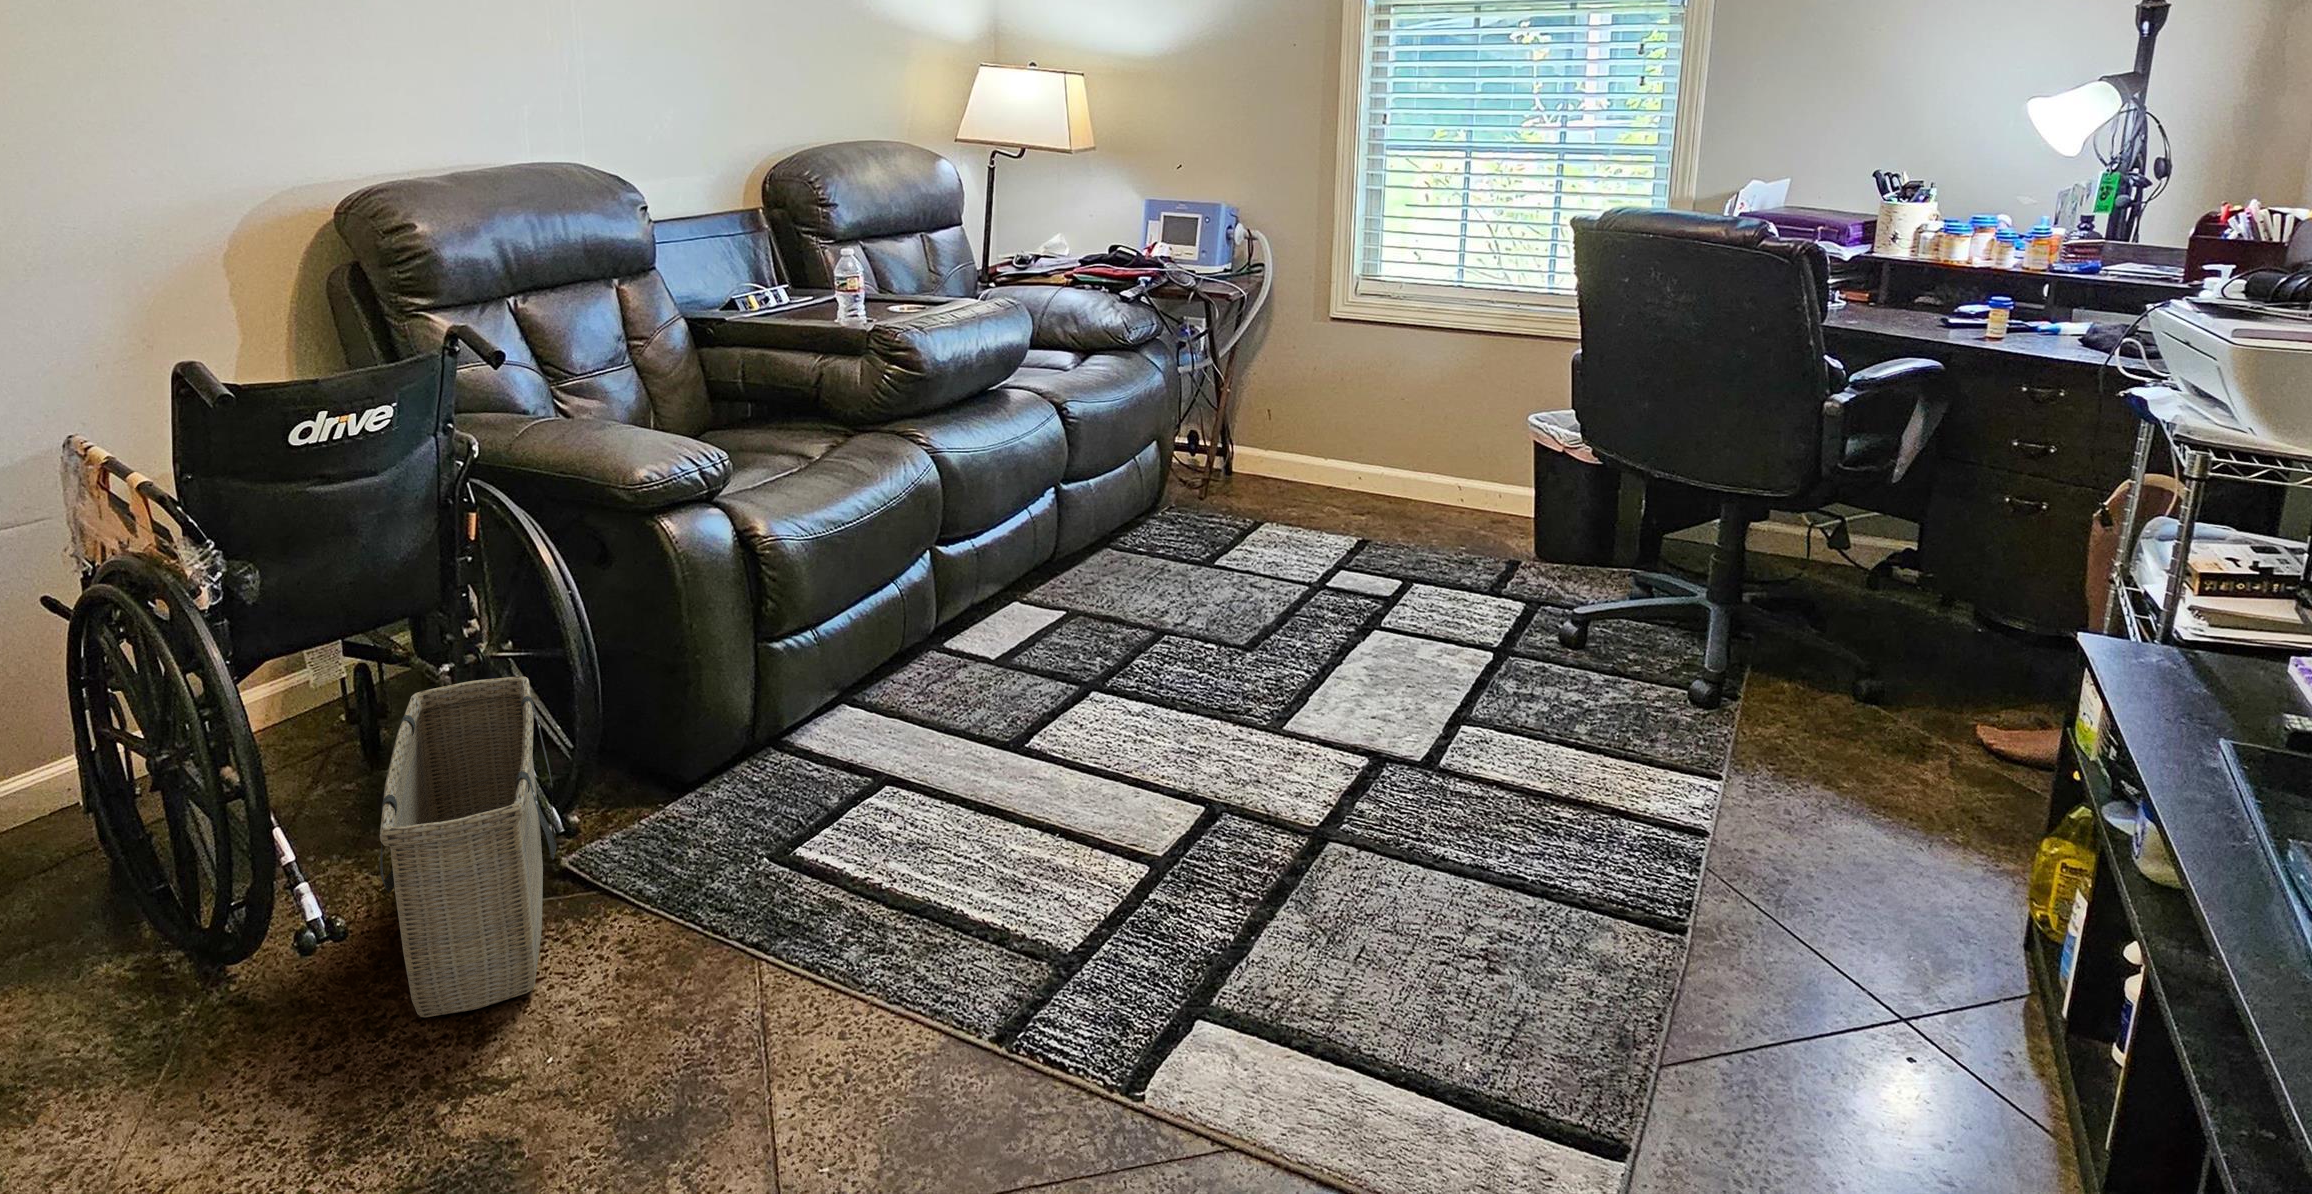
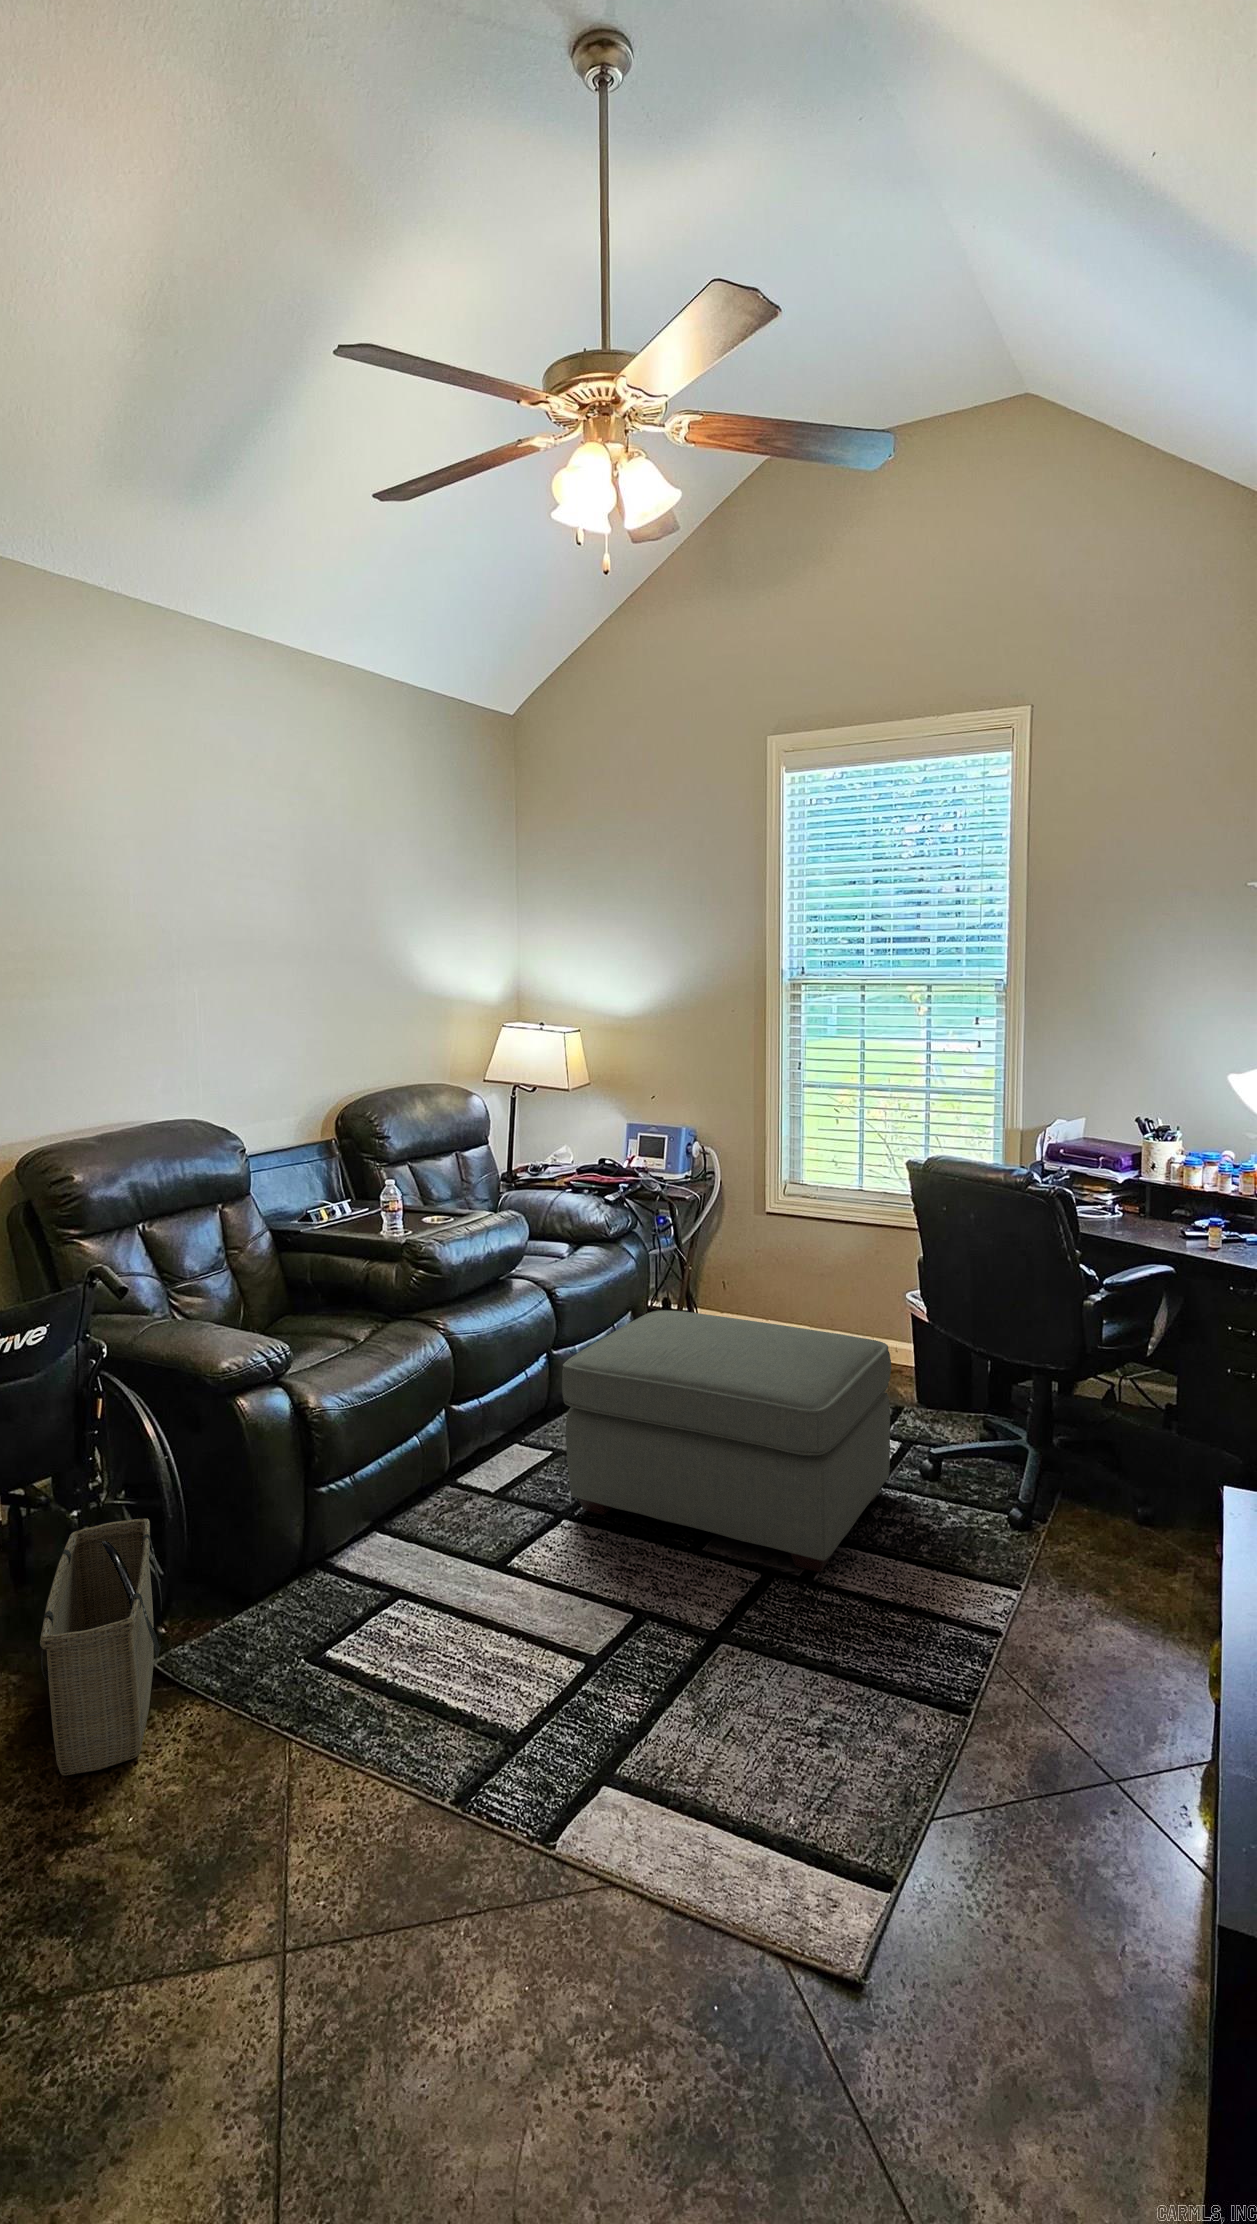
ottoman: none [1101,430,1537,757] -> present [562,1310,891,1572]

